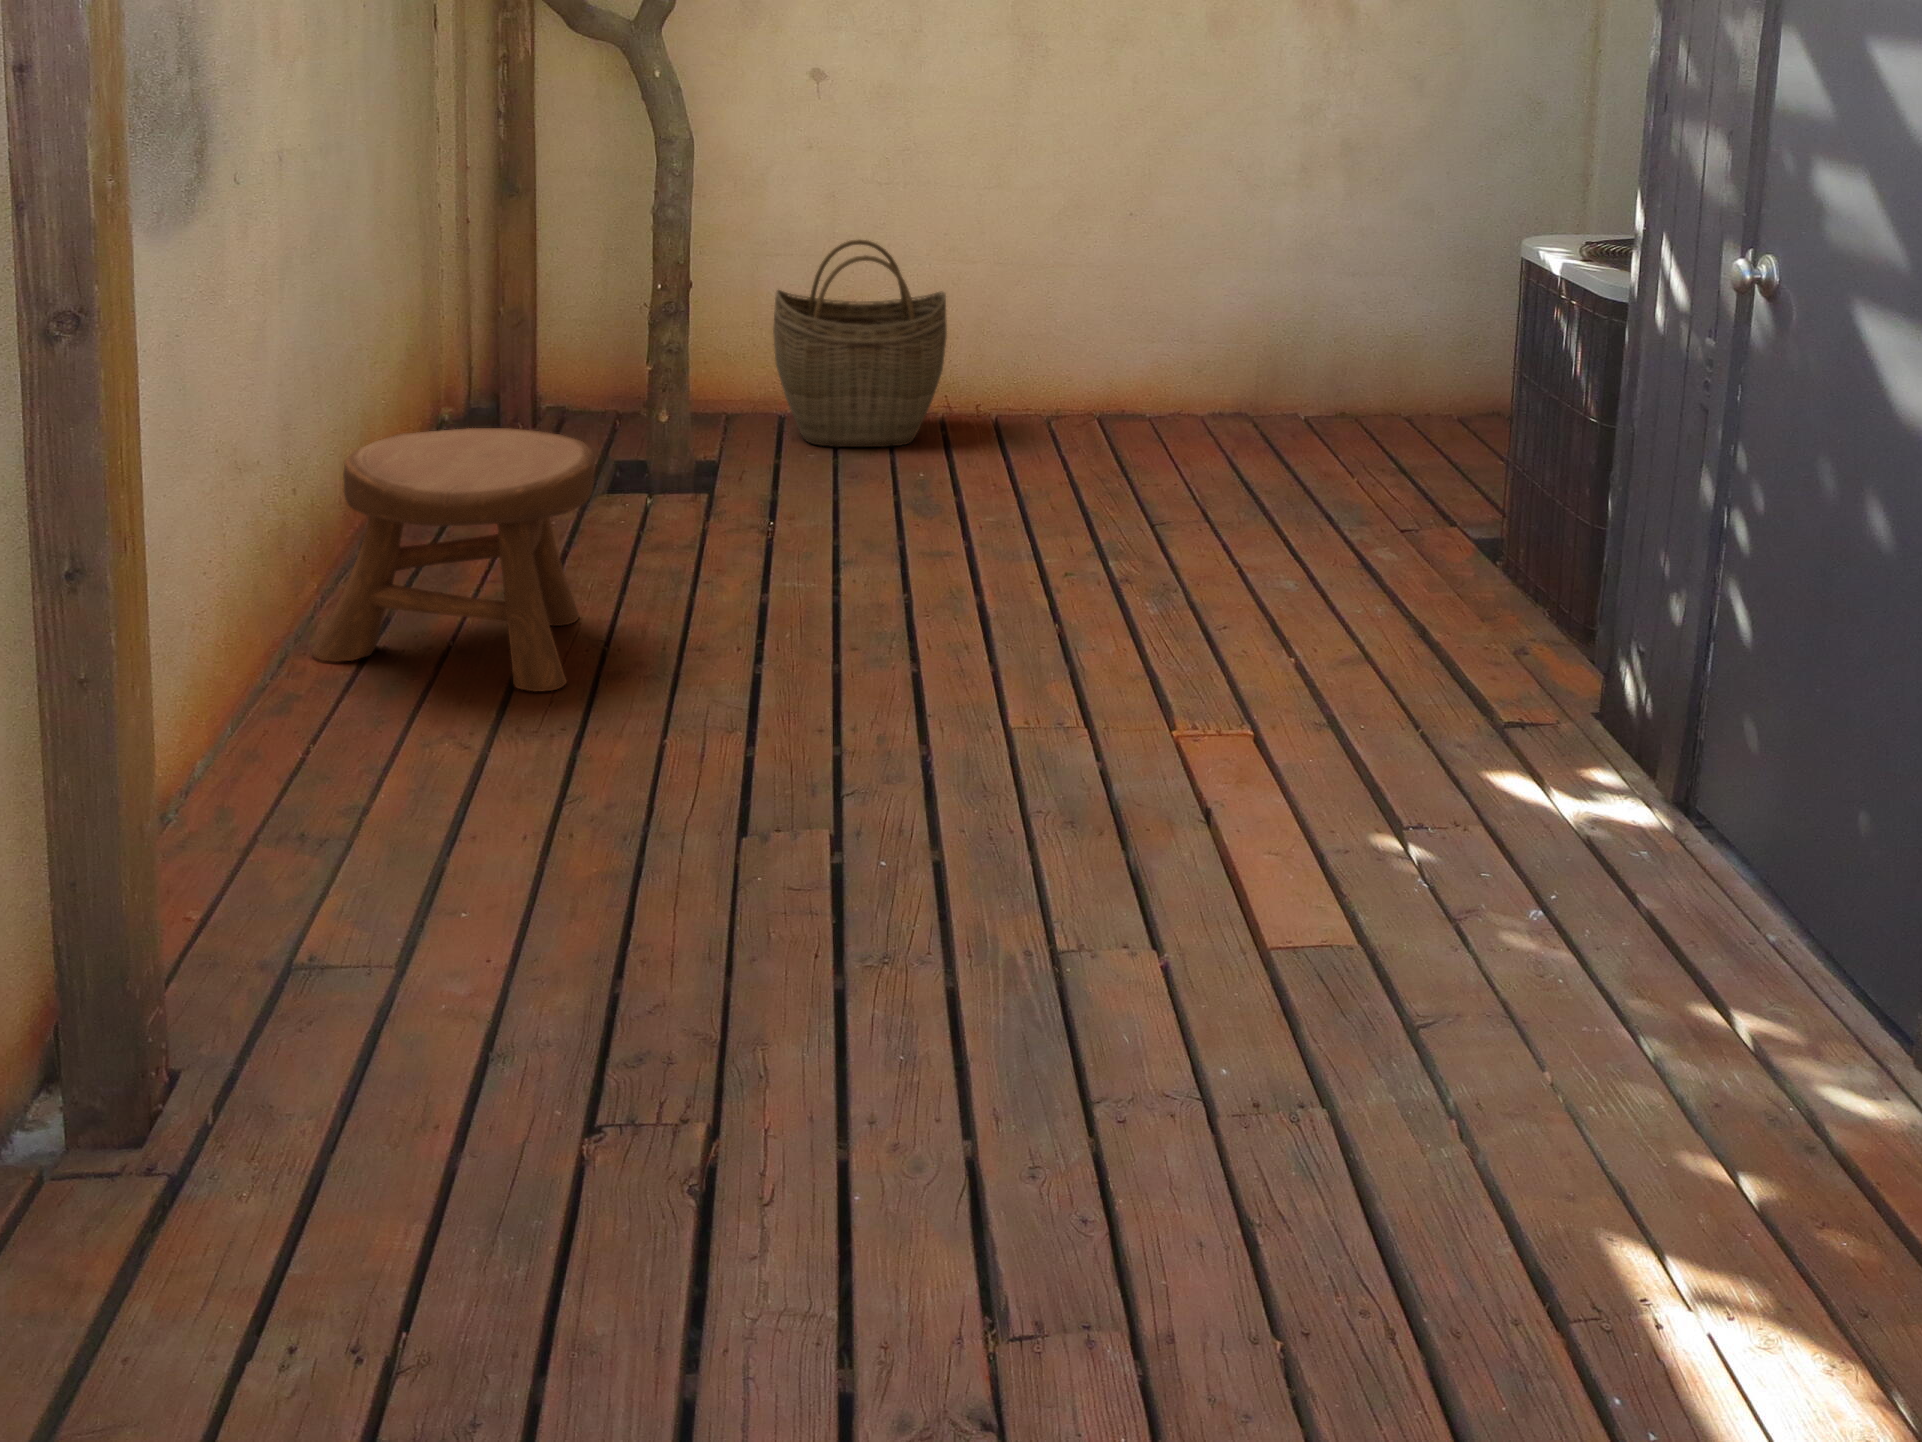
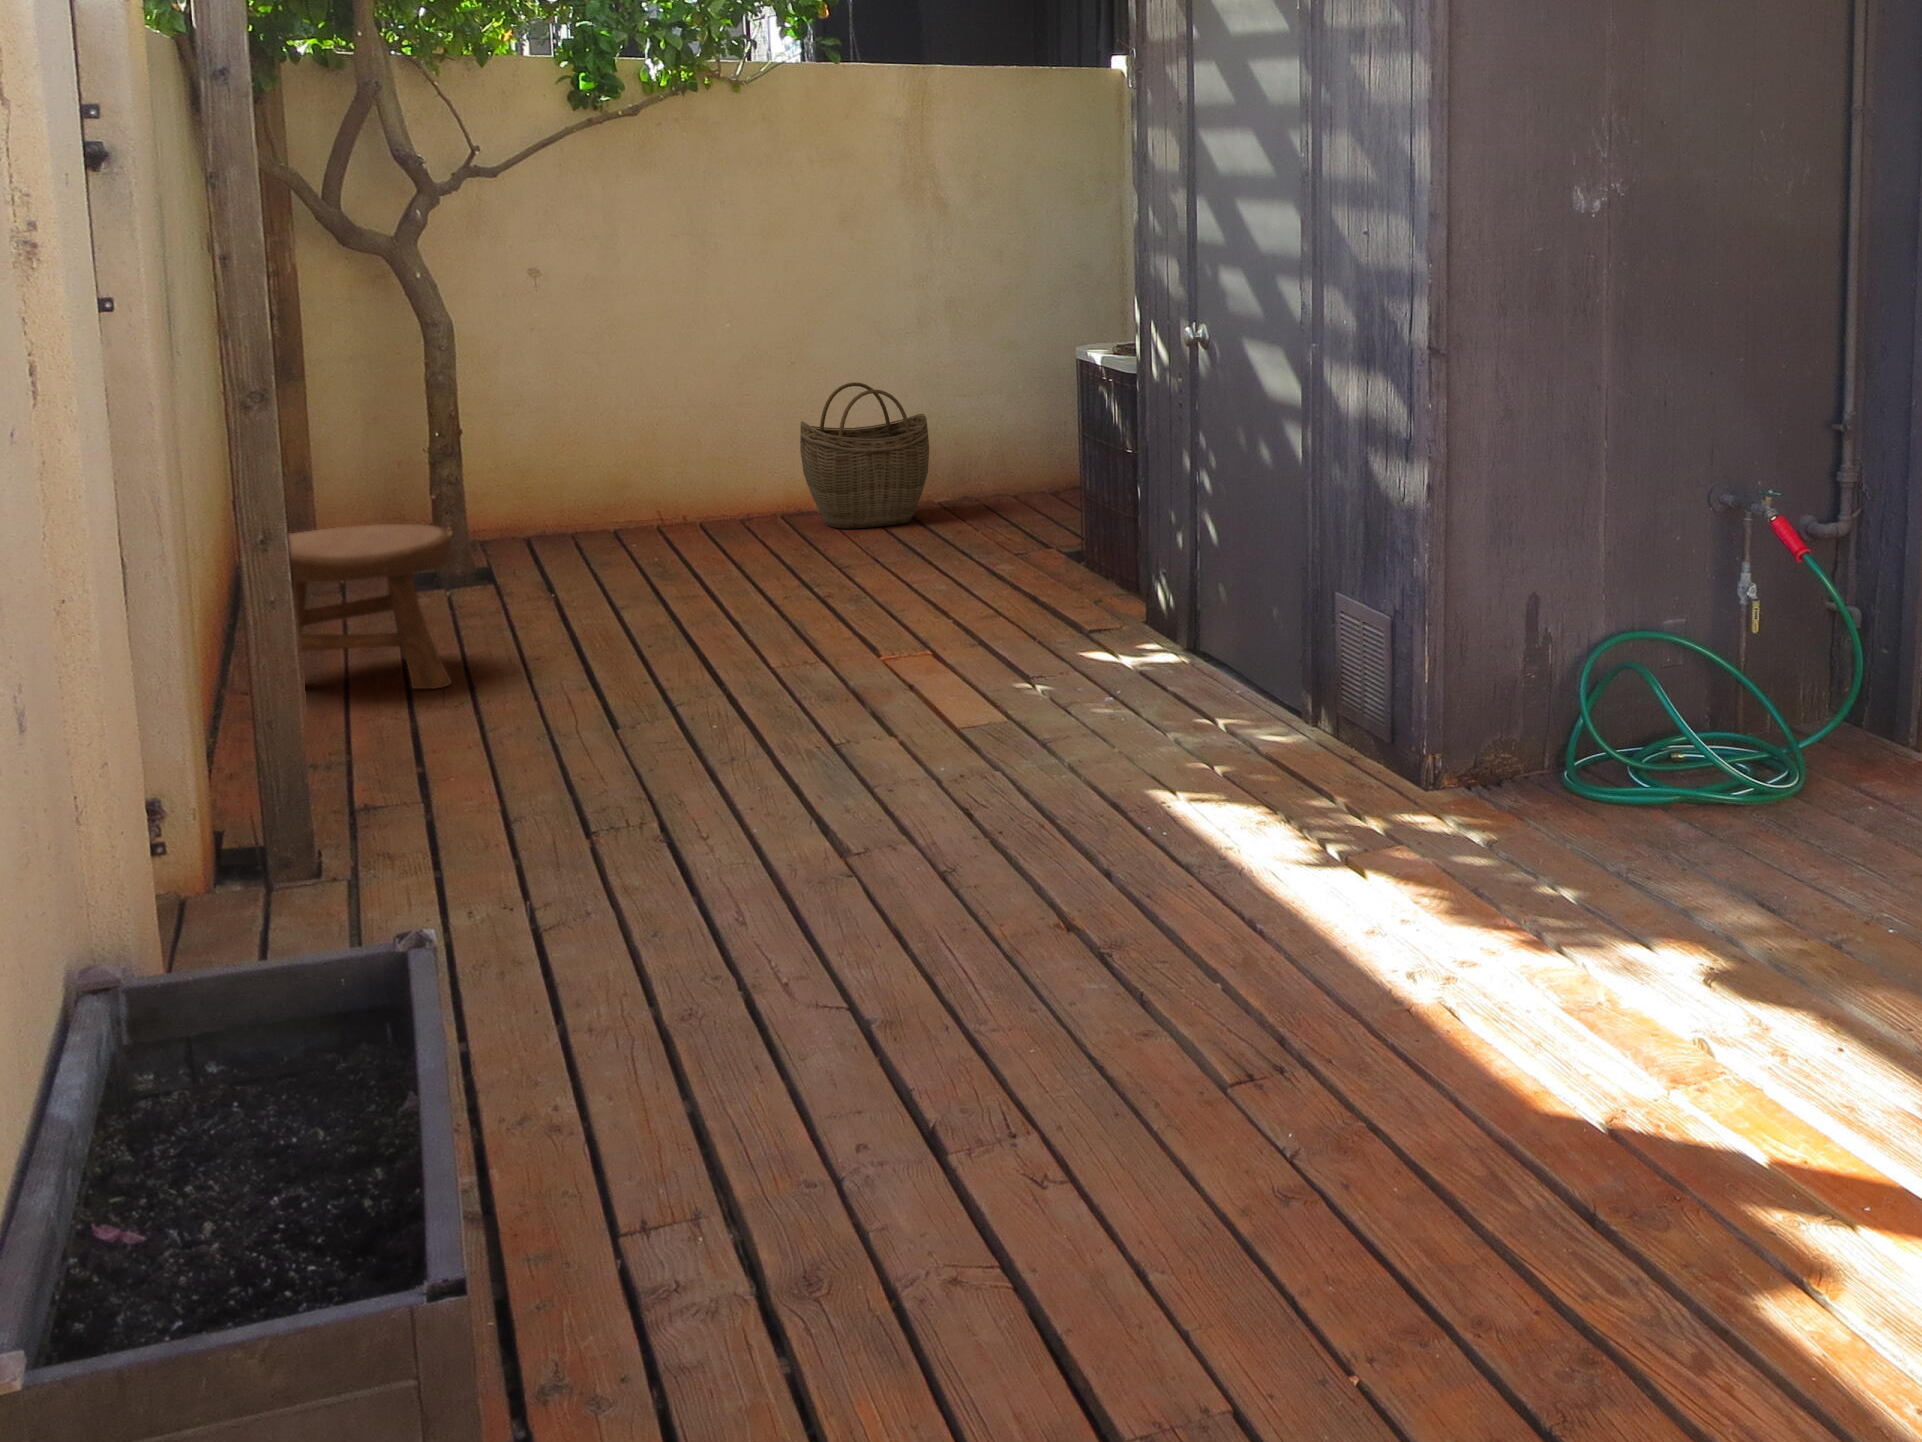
woven basket: present [773,240,947,447] -> present [800,382,929,529]

